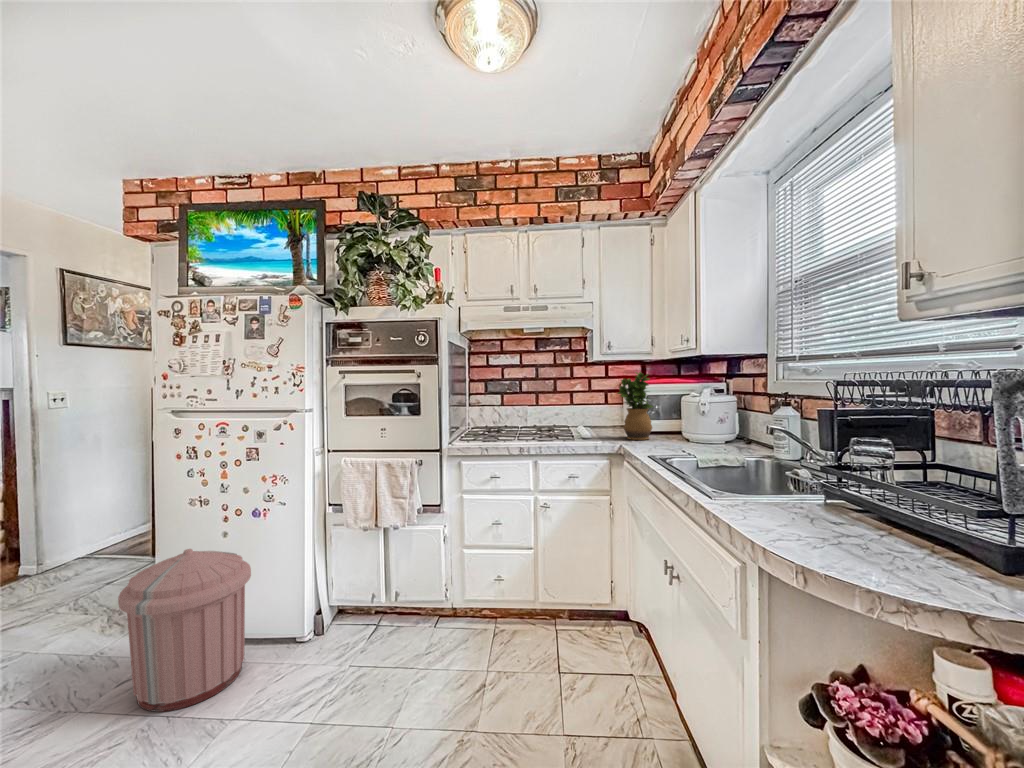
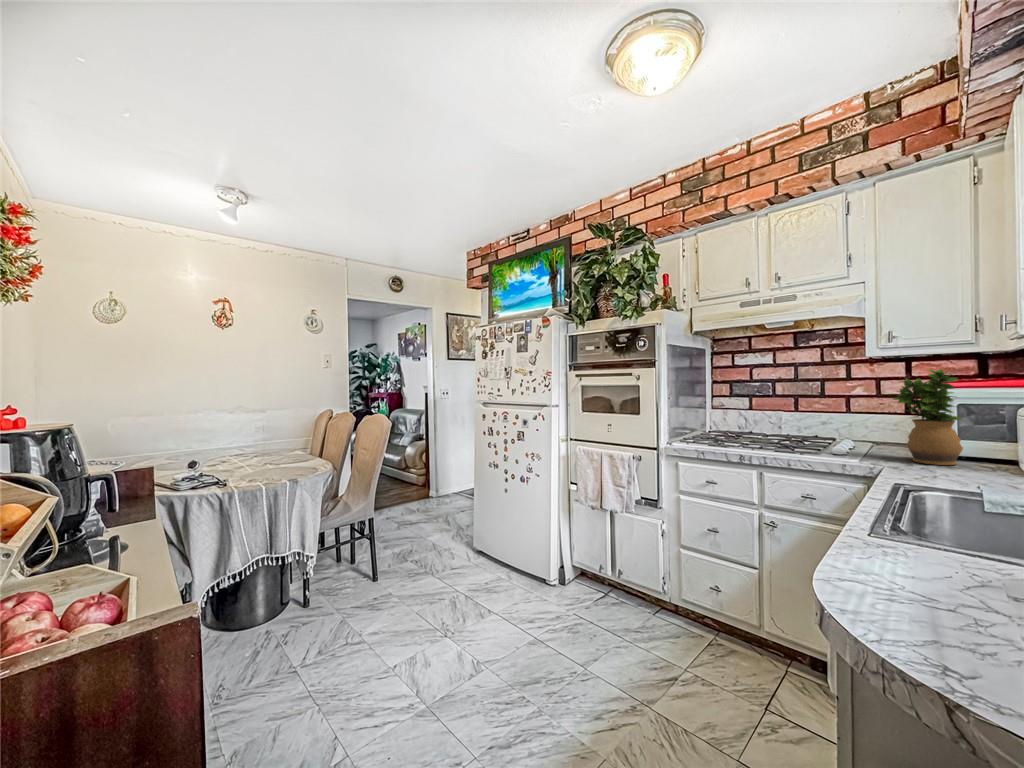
trash can: present [118,549,251,712] -> none [442,495,514,598]

